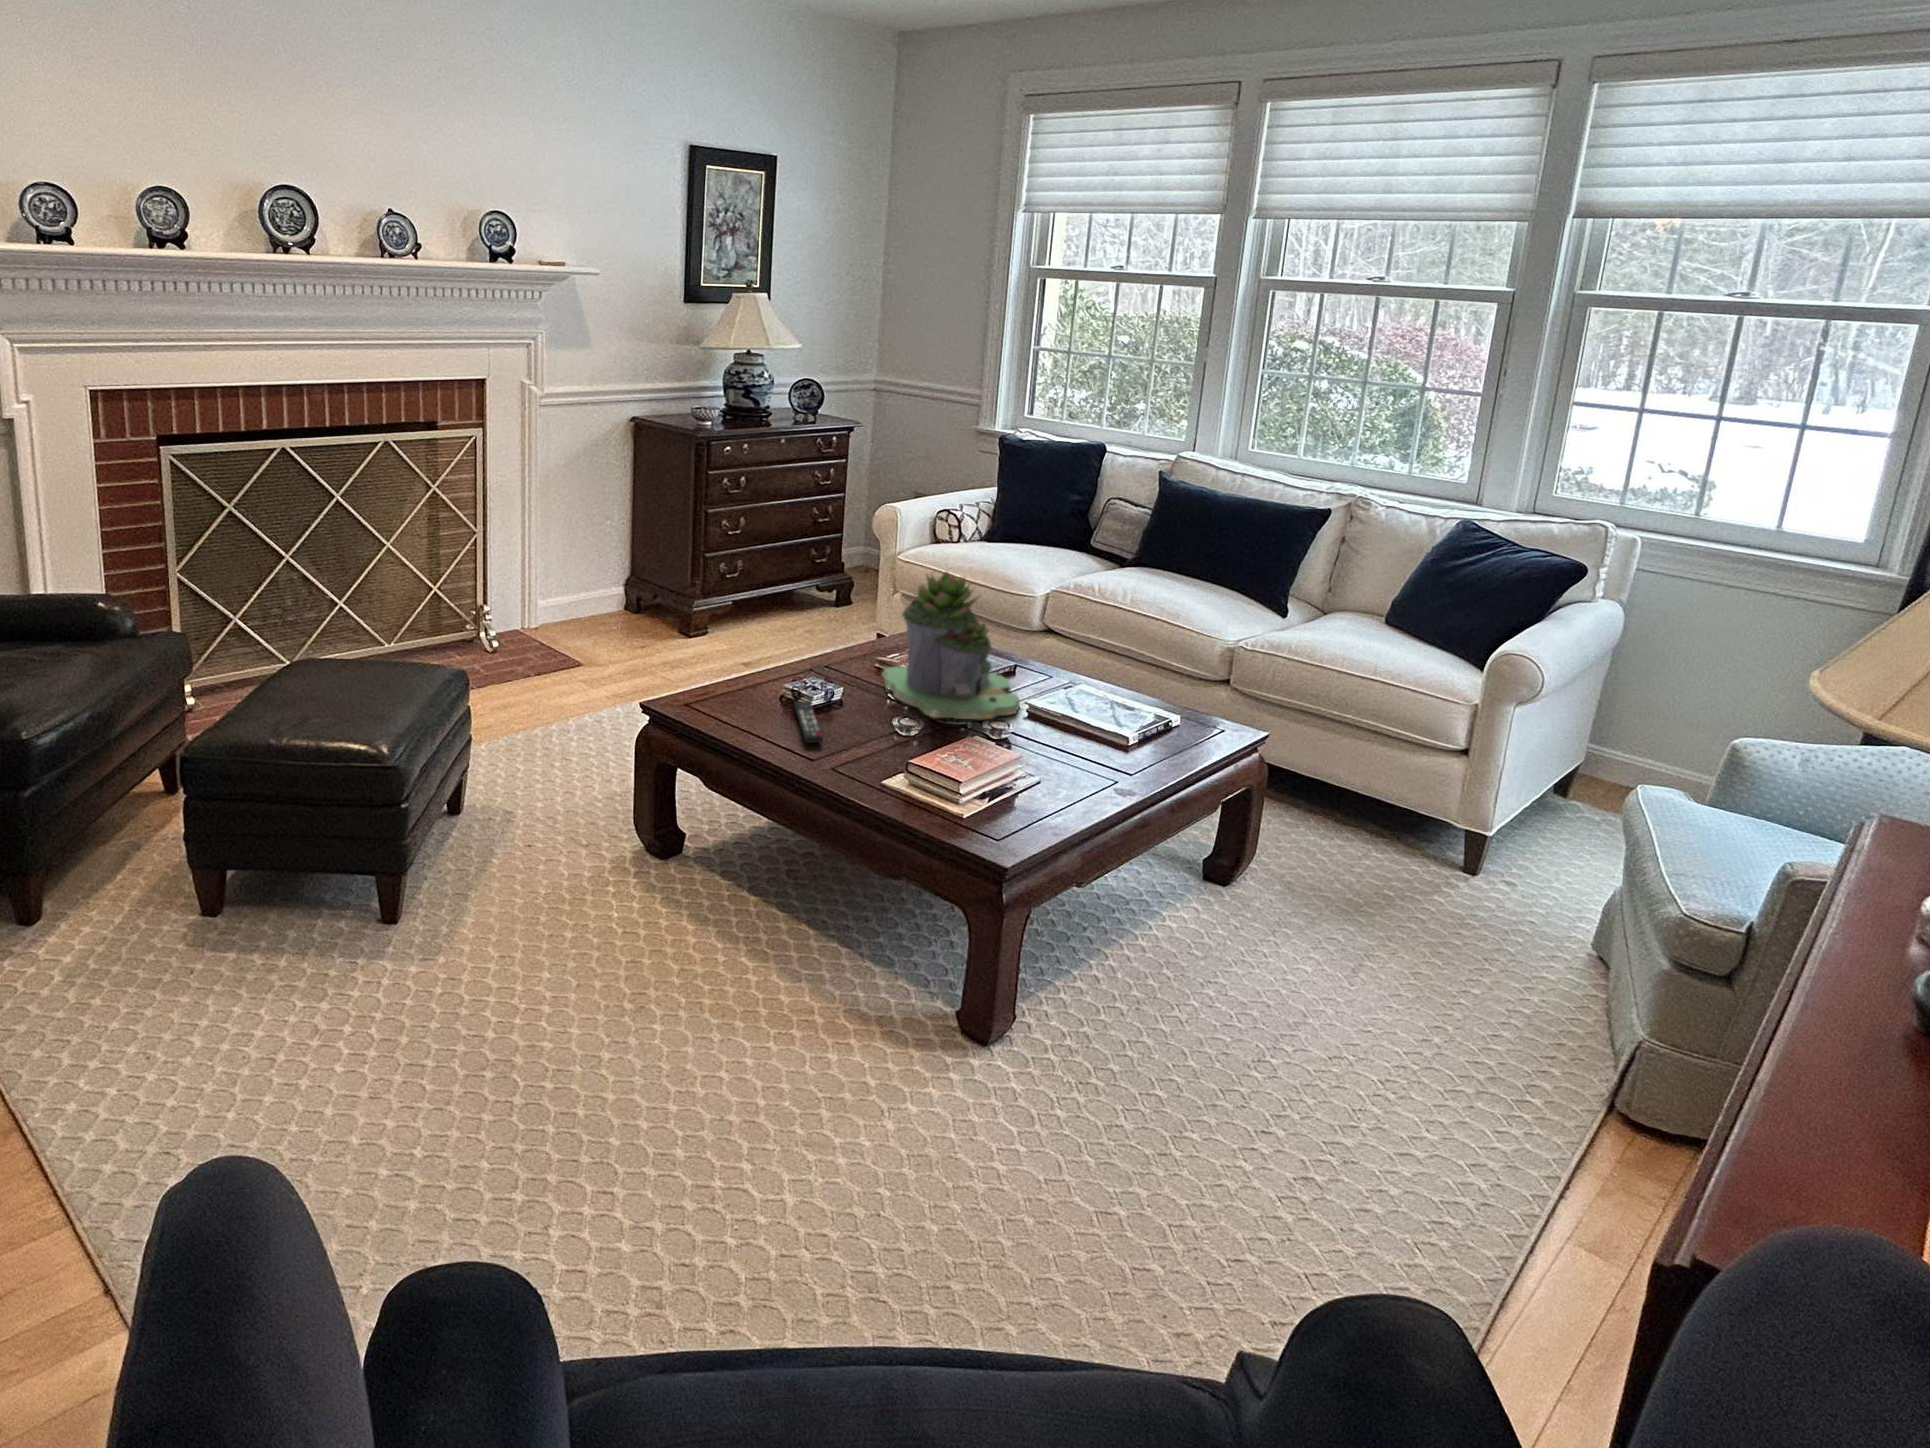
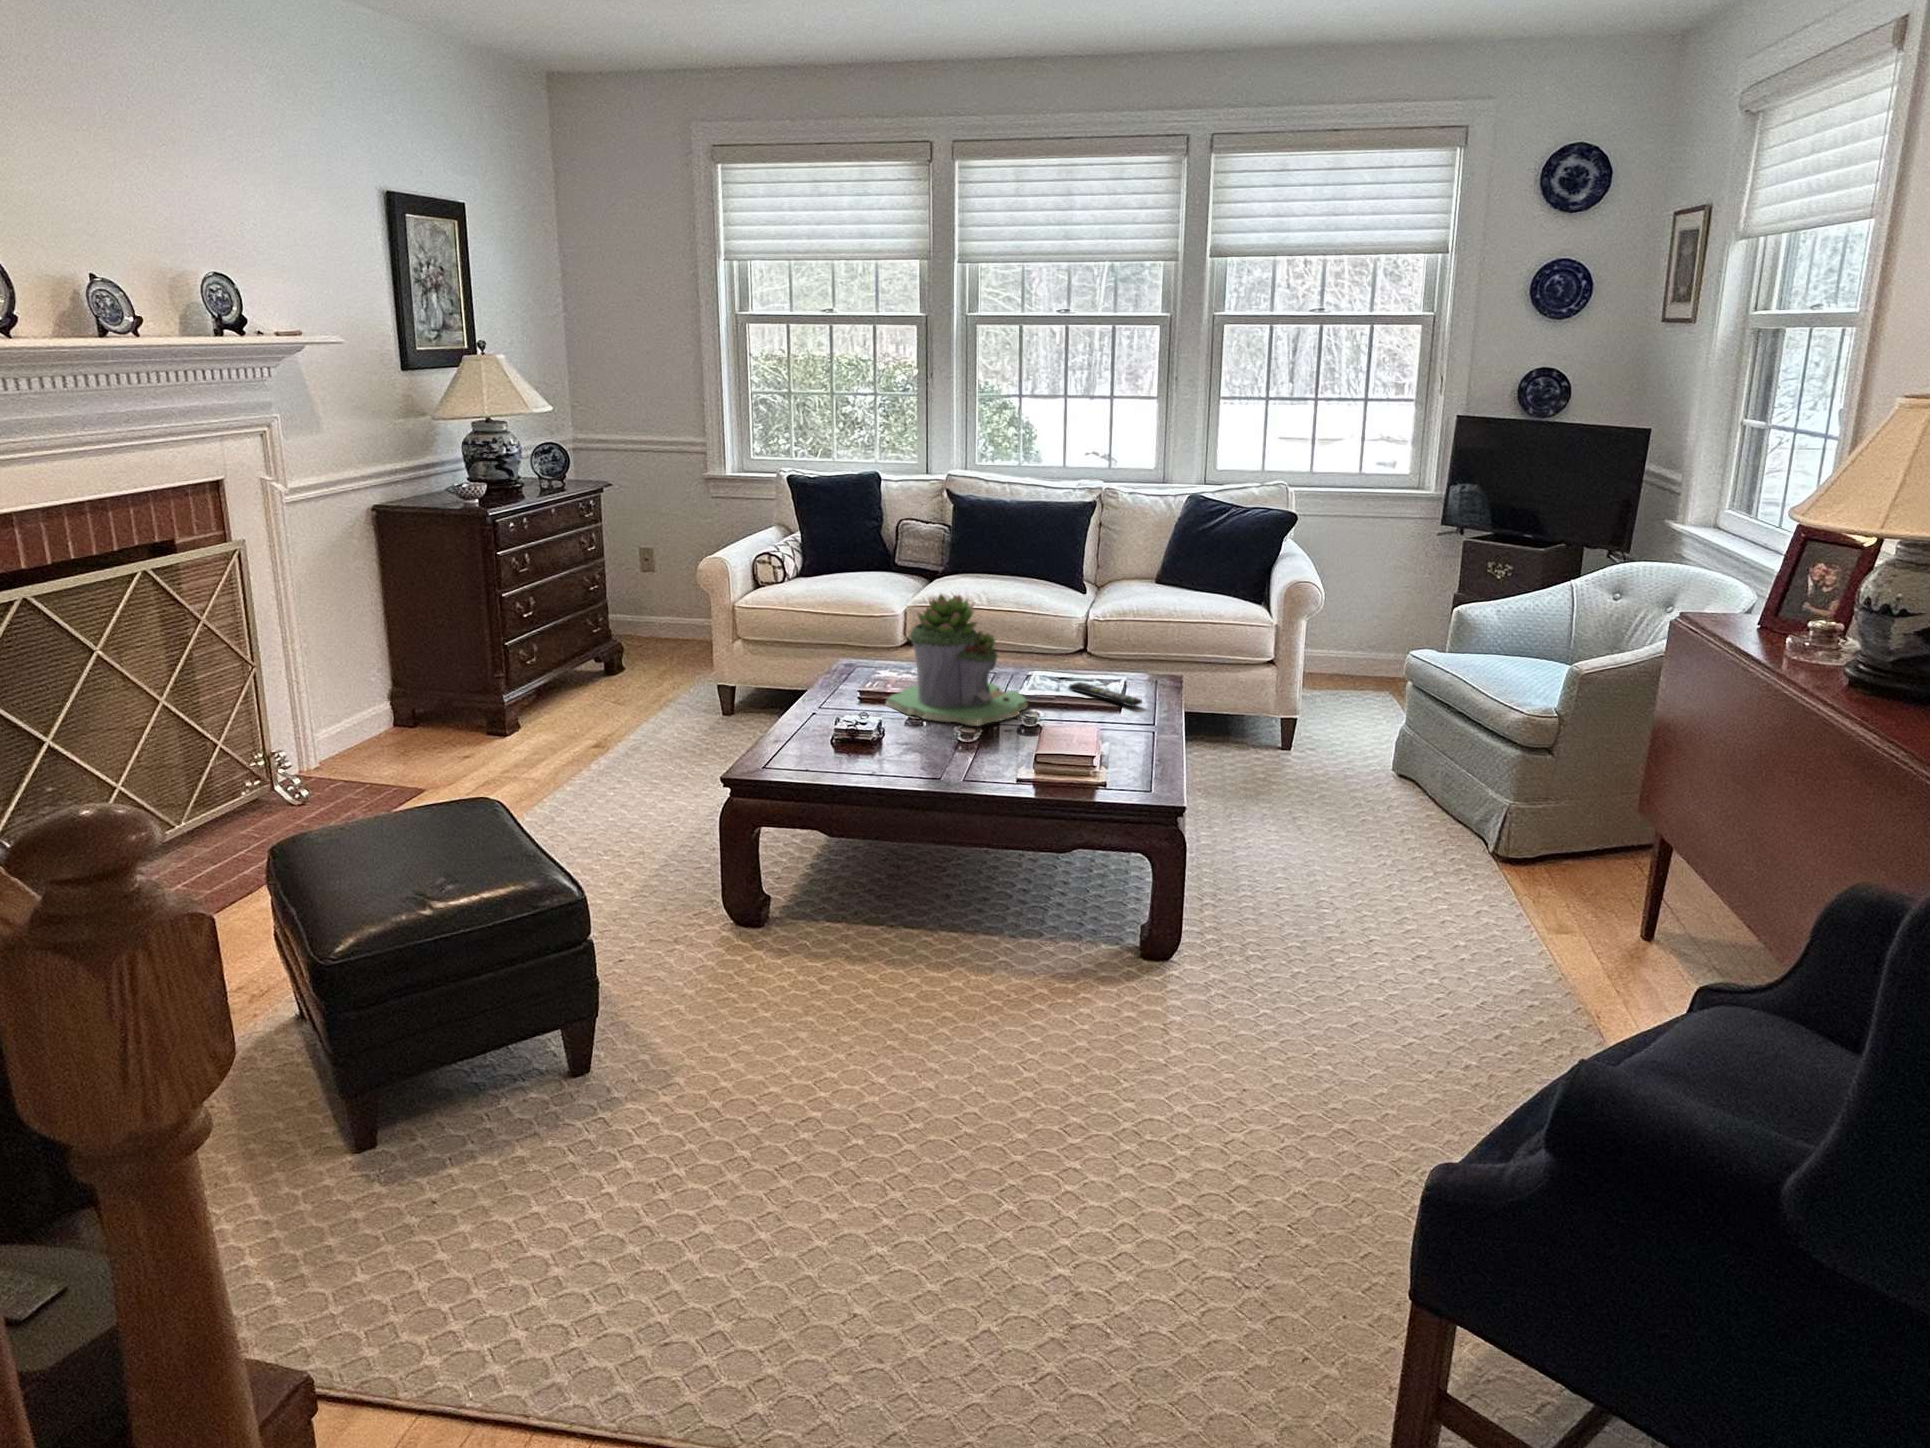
remote control: present [794,701,823,743] -> present [1069,682,1142,707]

